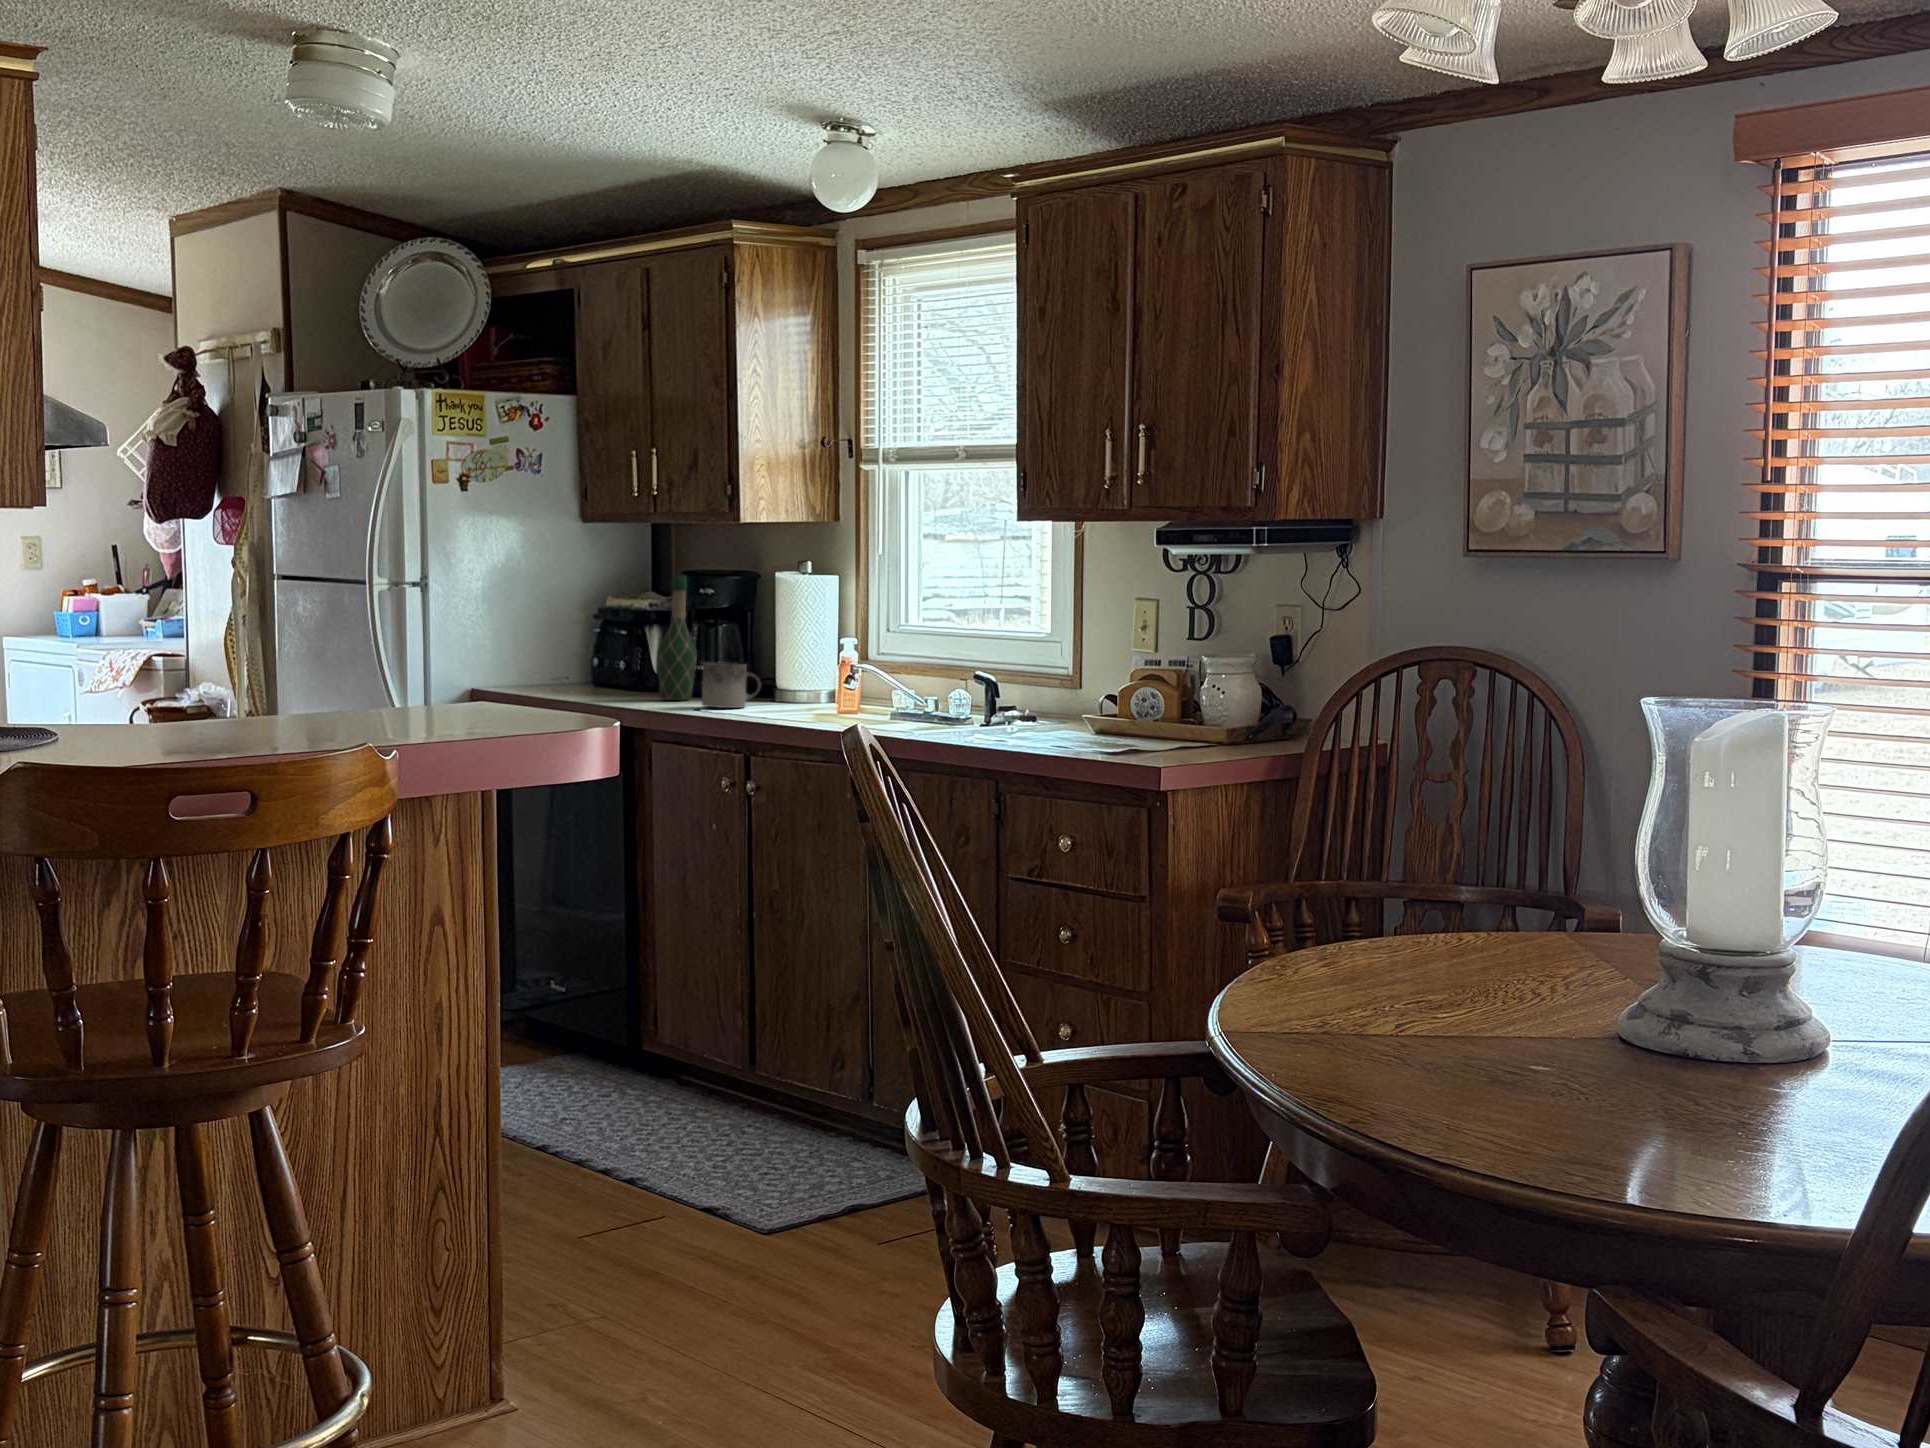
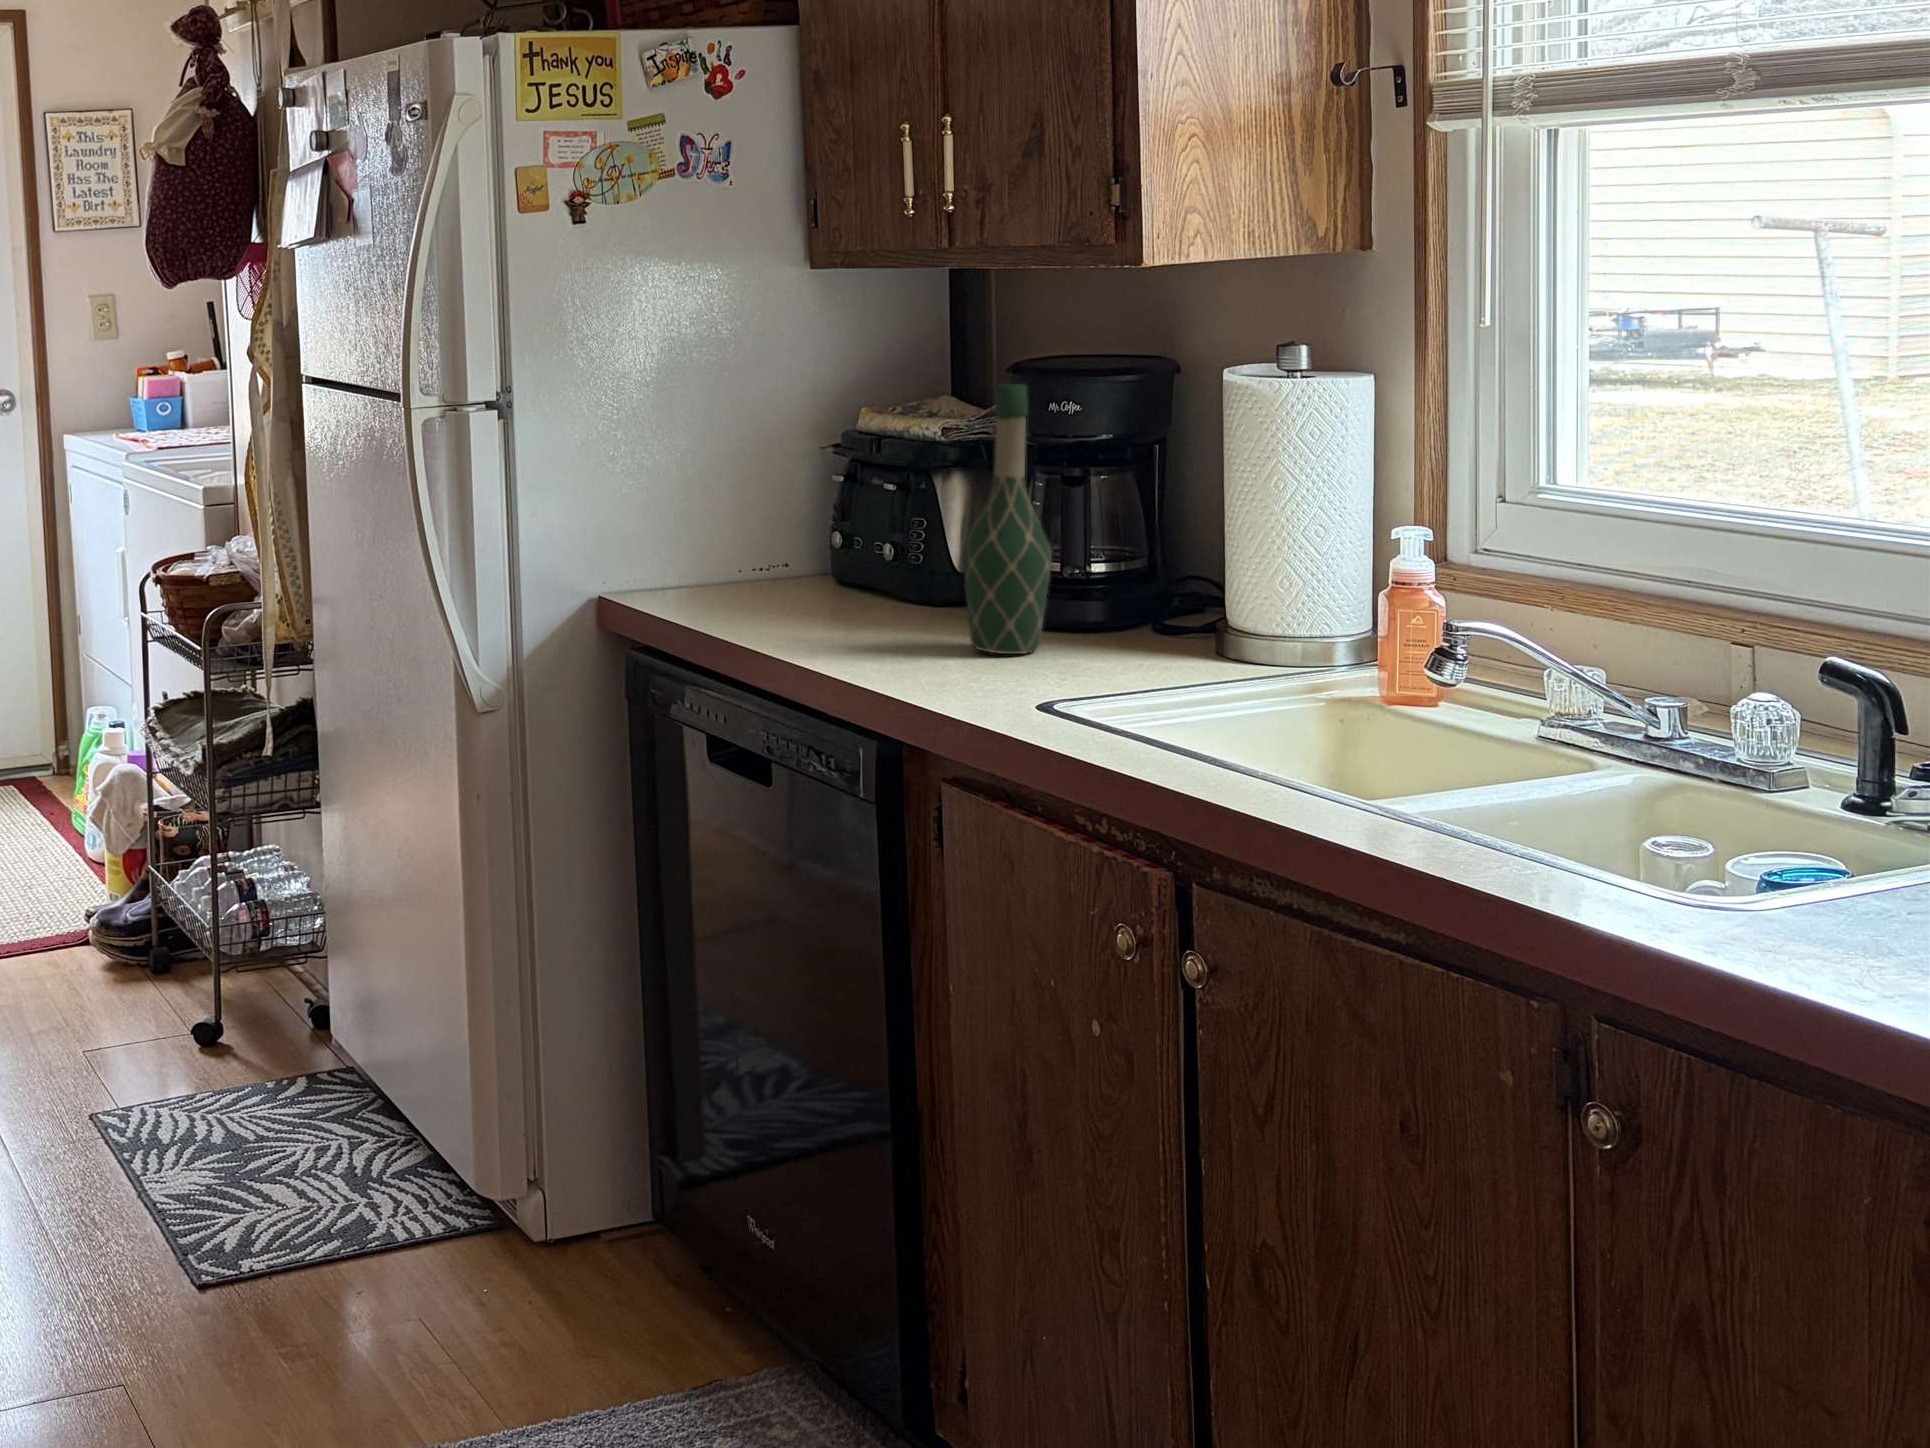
mug: present [702,662,761,708] -> none [1070,590,1211,704]

